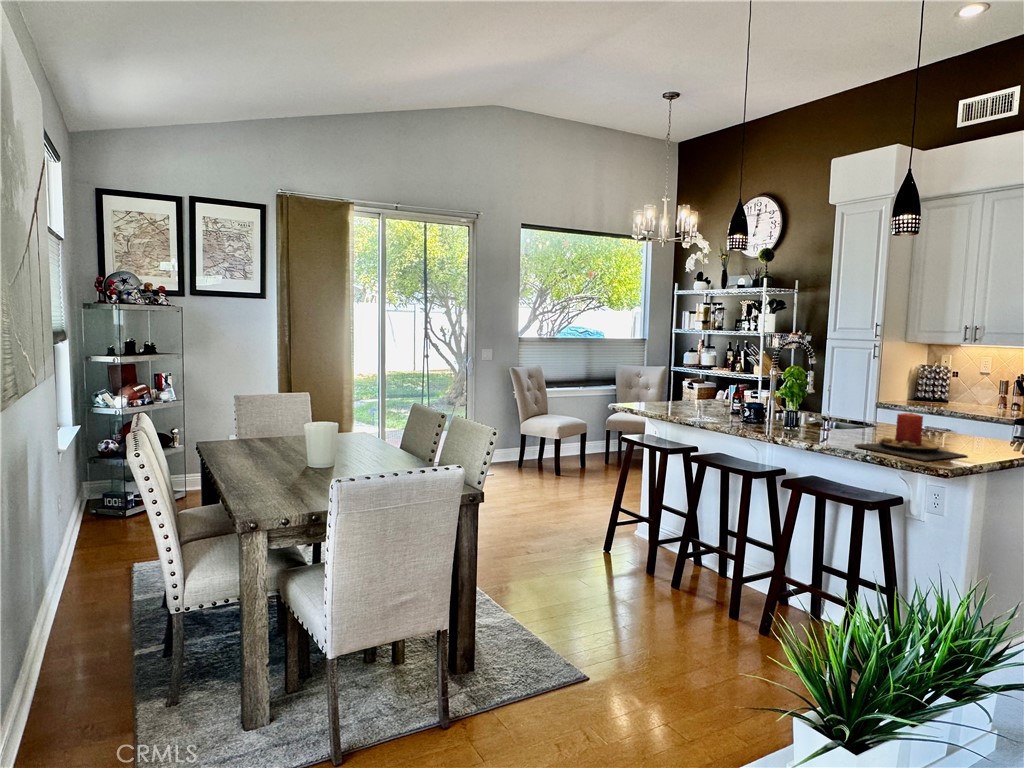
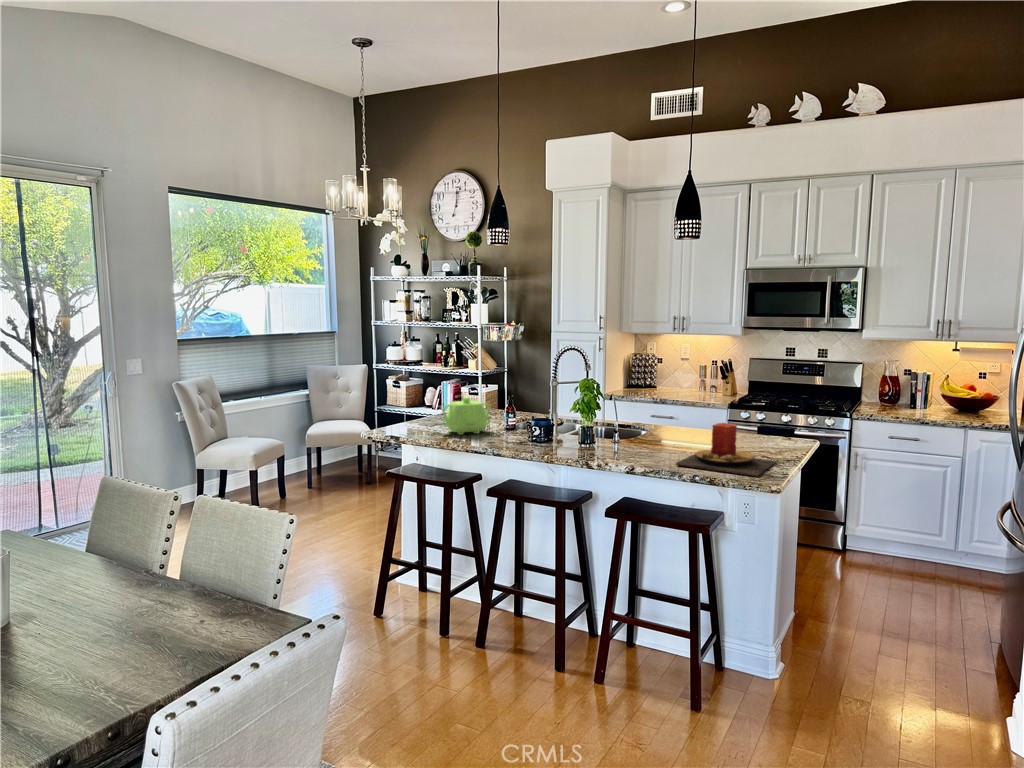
teapot: none [679,384,722,415] -> present [442,397,490,435]

